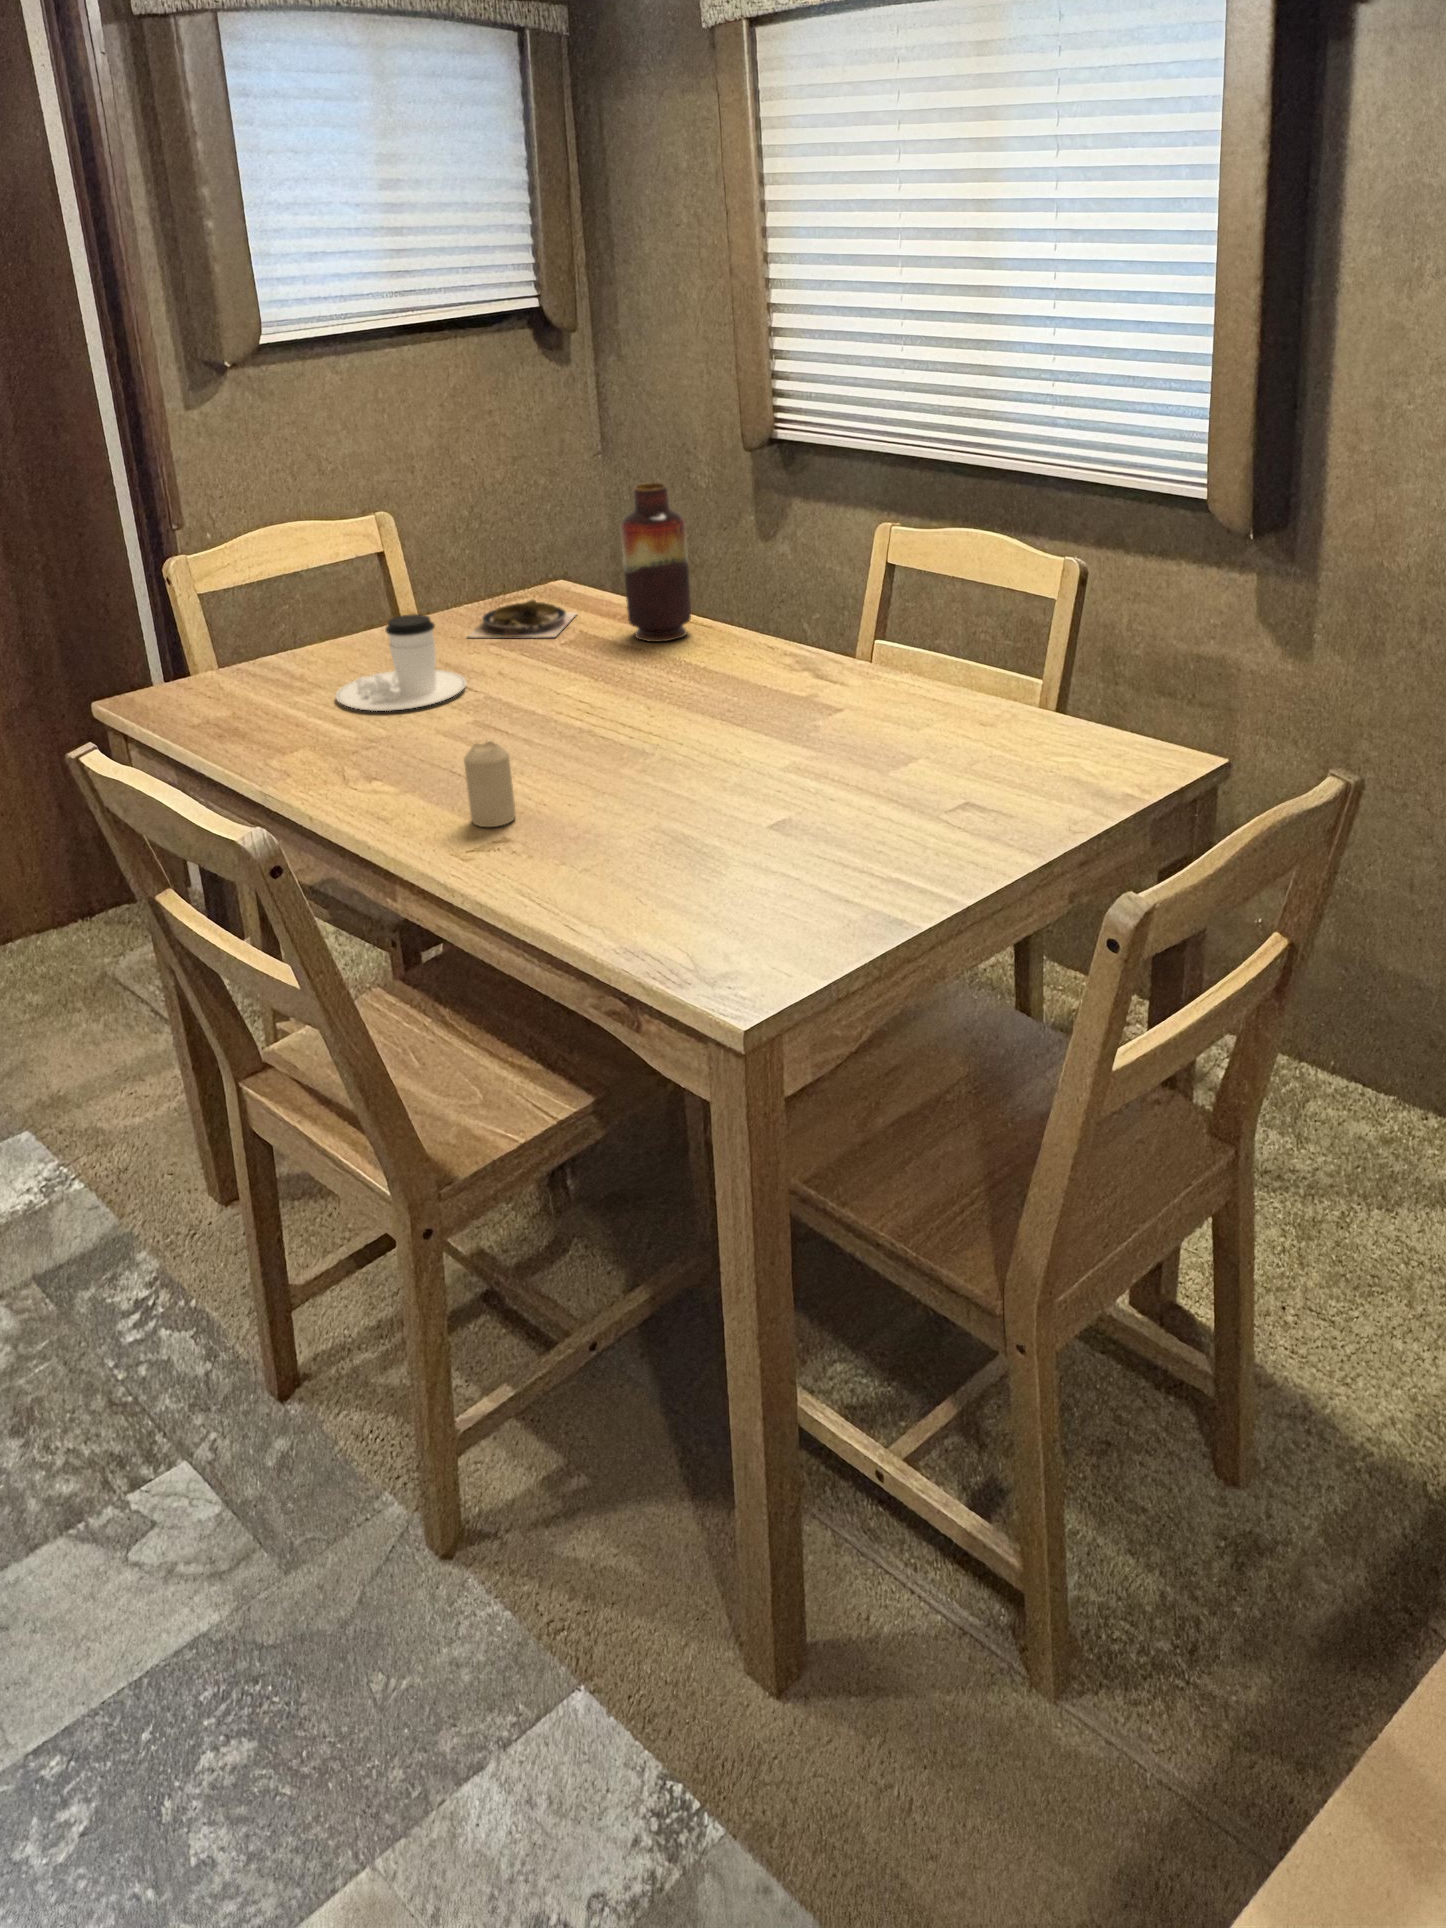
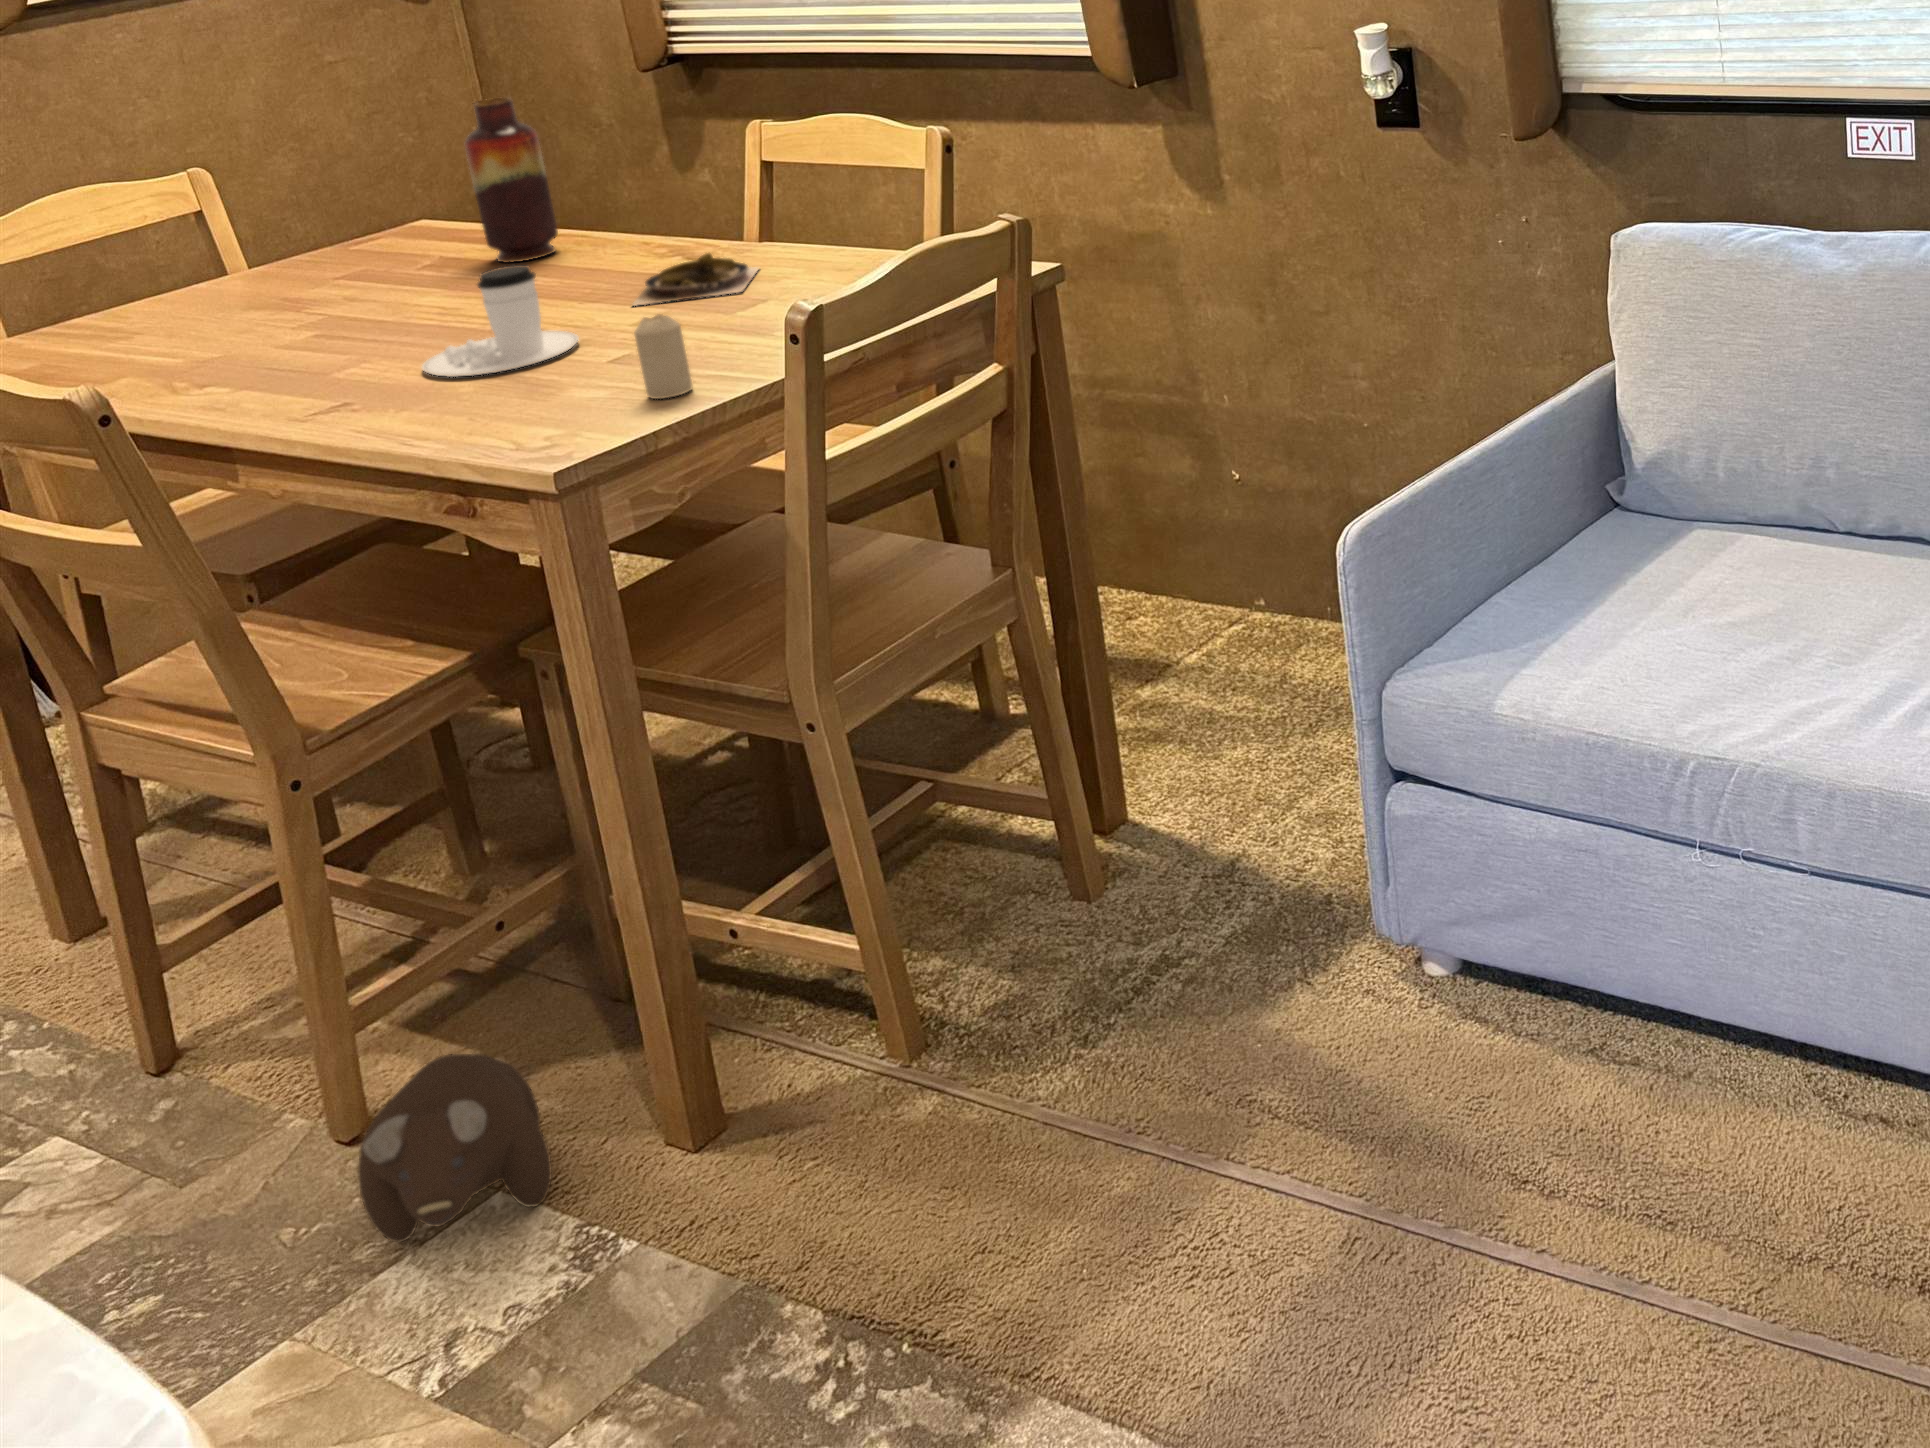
plate: present [469,600,576,638] -> present [633,253,758,306]
coffee cup: present [336,614,466,711] -> present [422,265,579,377]
candle: present [464,741,516,827] -> present [634,314,692,399]
plush toy: none [475,1507,657,1758] -> present [358,1054,552,1242]

